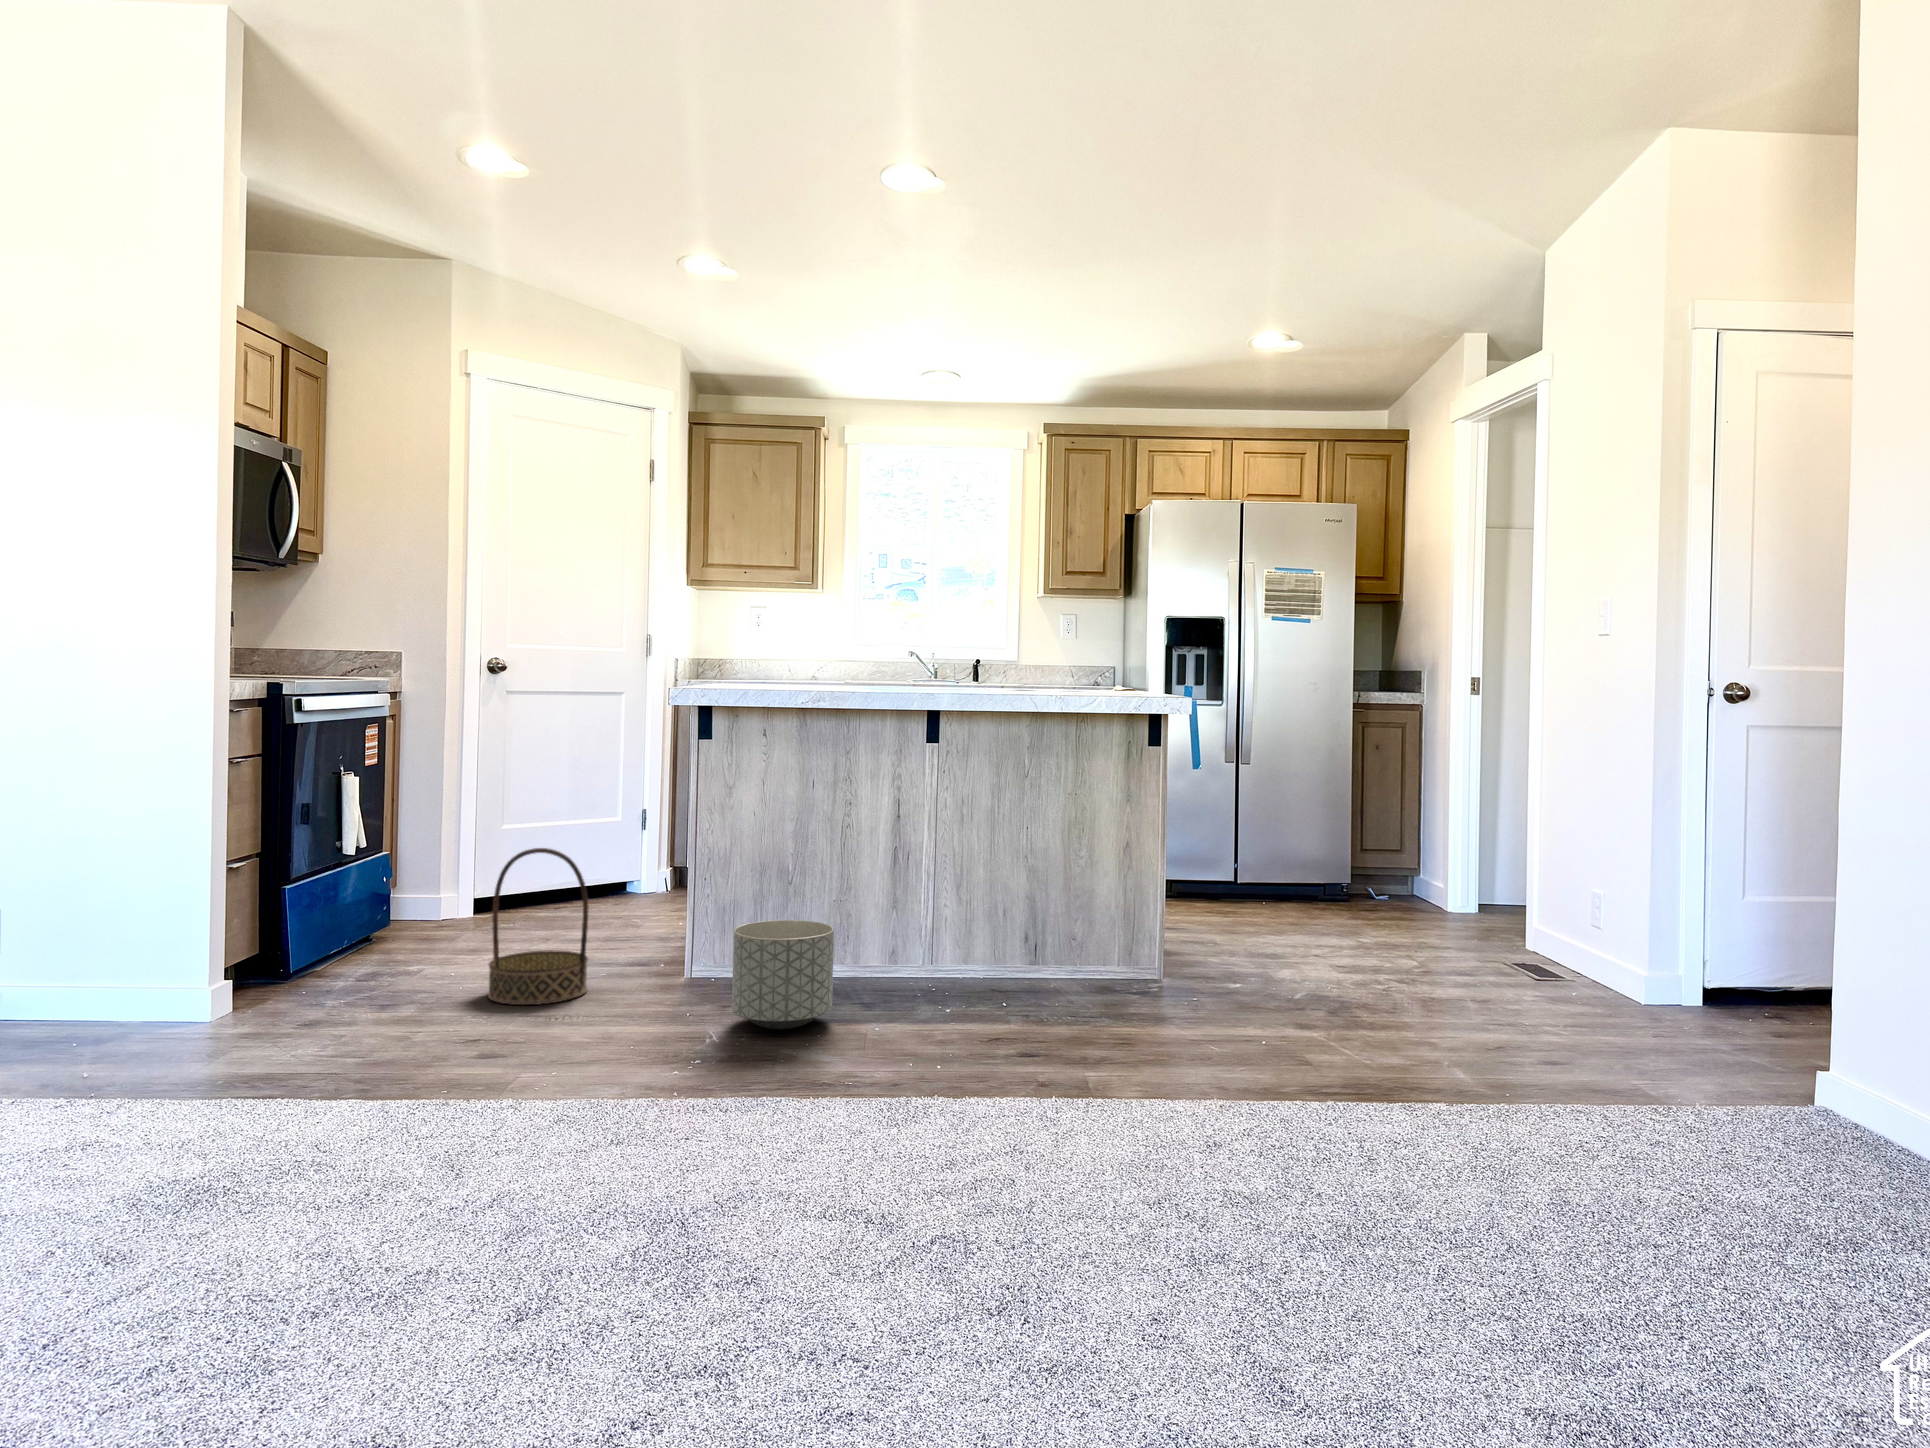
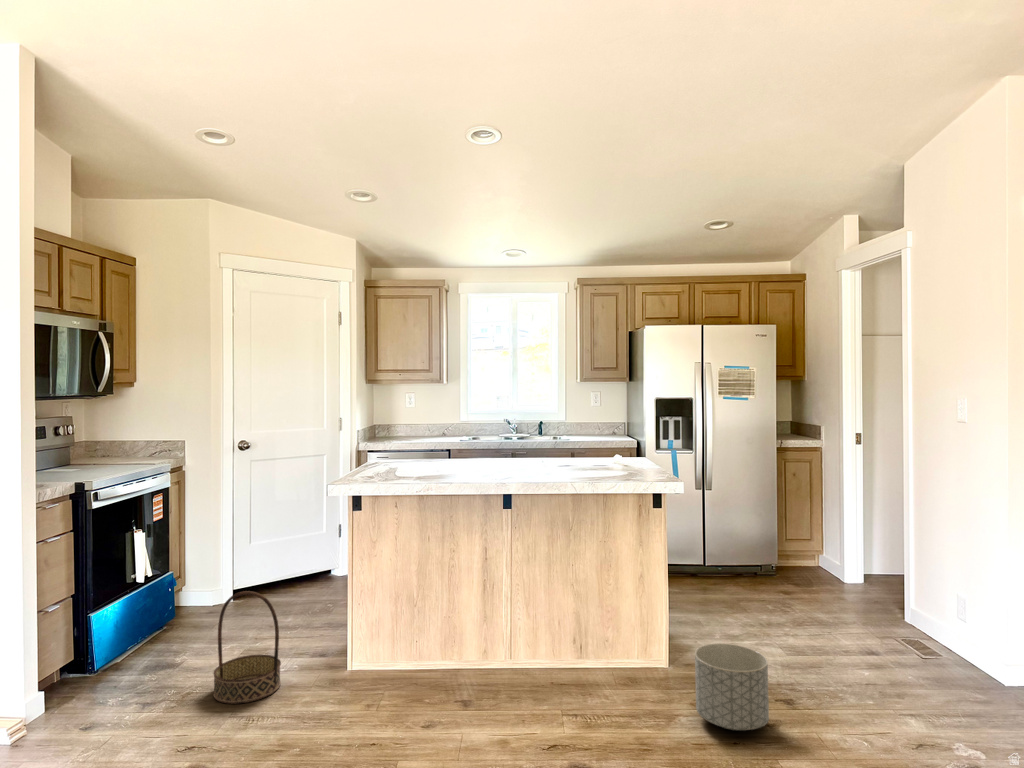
planter: present [732,920,834,1029] -> present [695,644,769,731]

